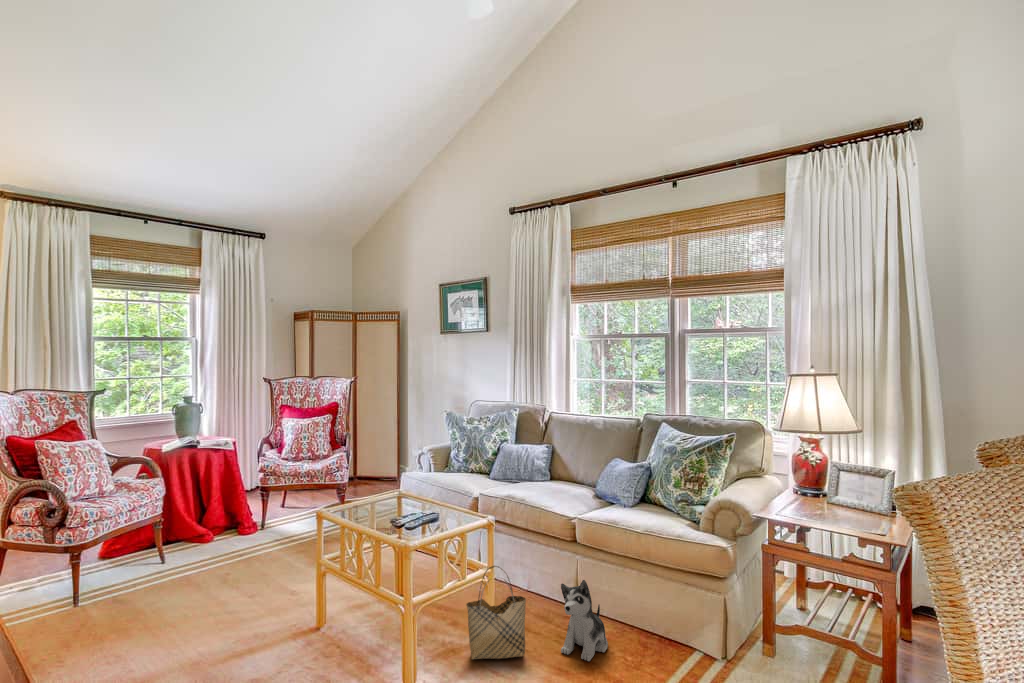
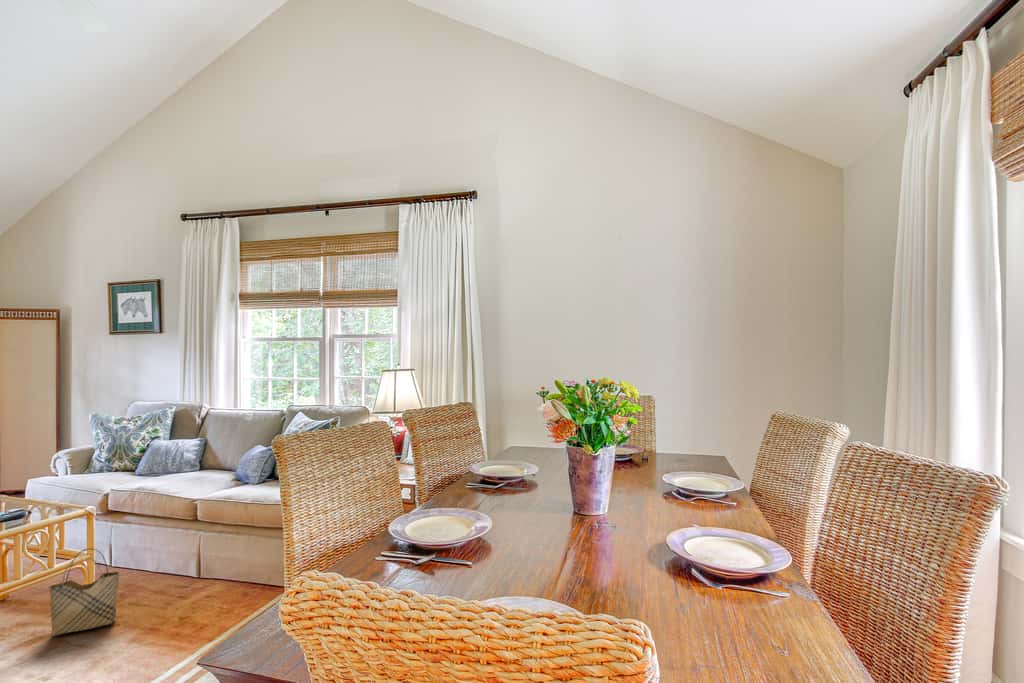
plush toy: present [561,580,608,661] -> none [155,548,206,616]

